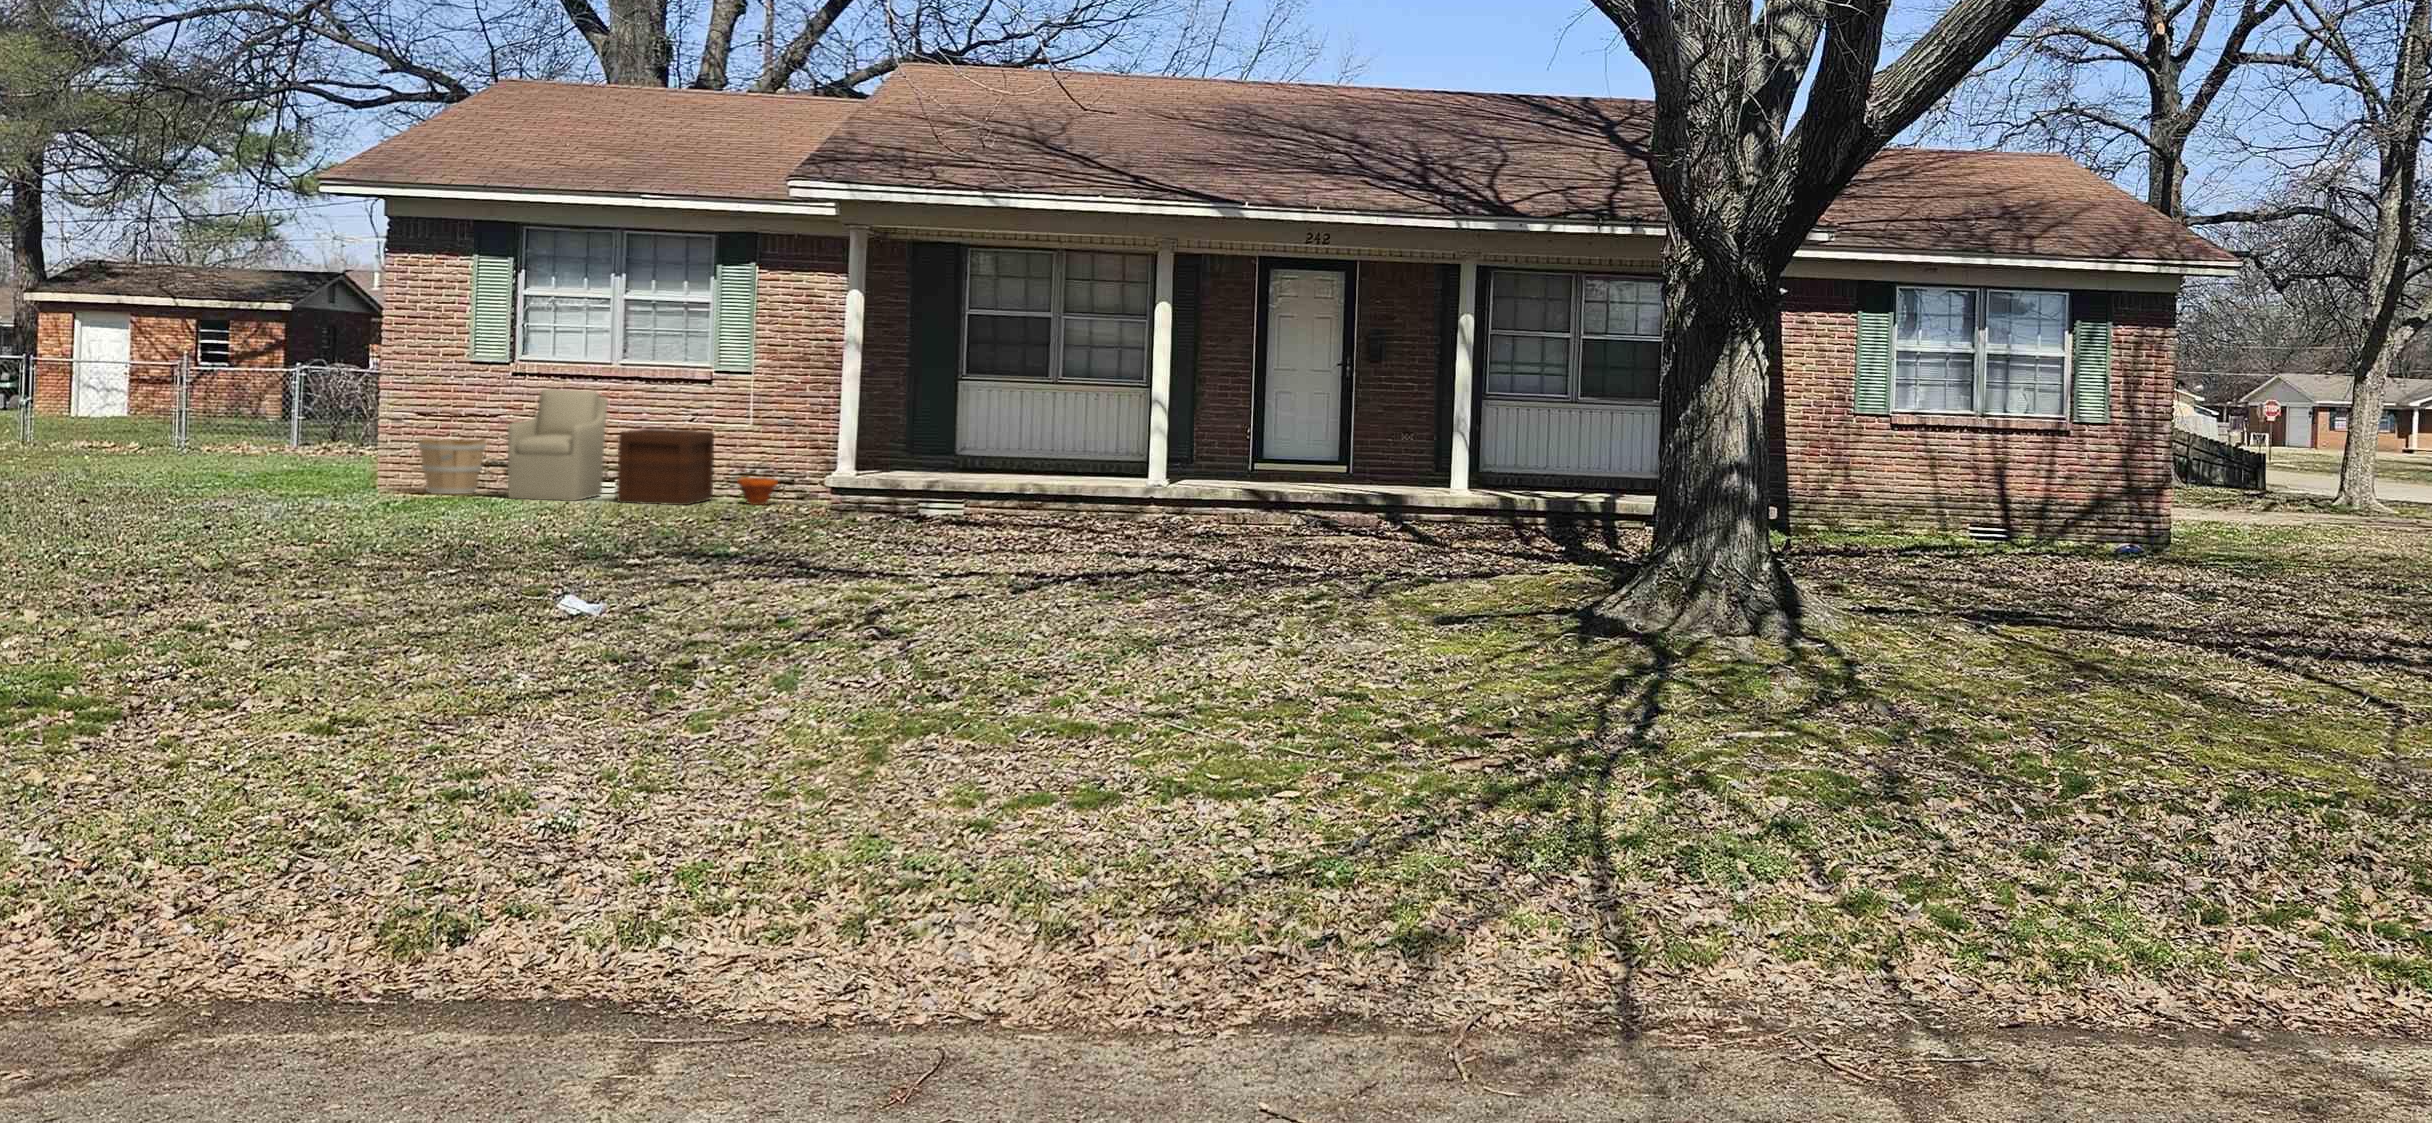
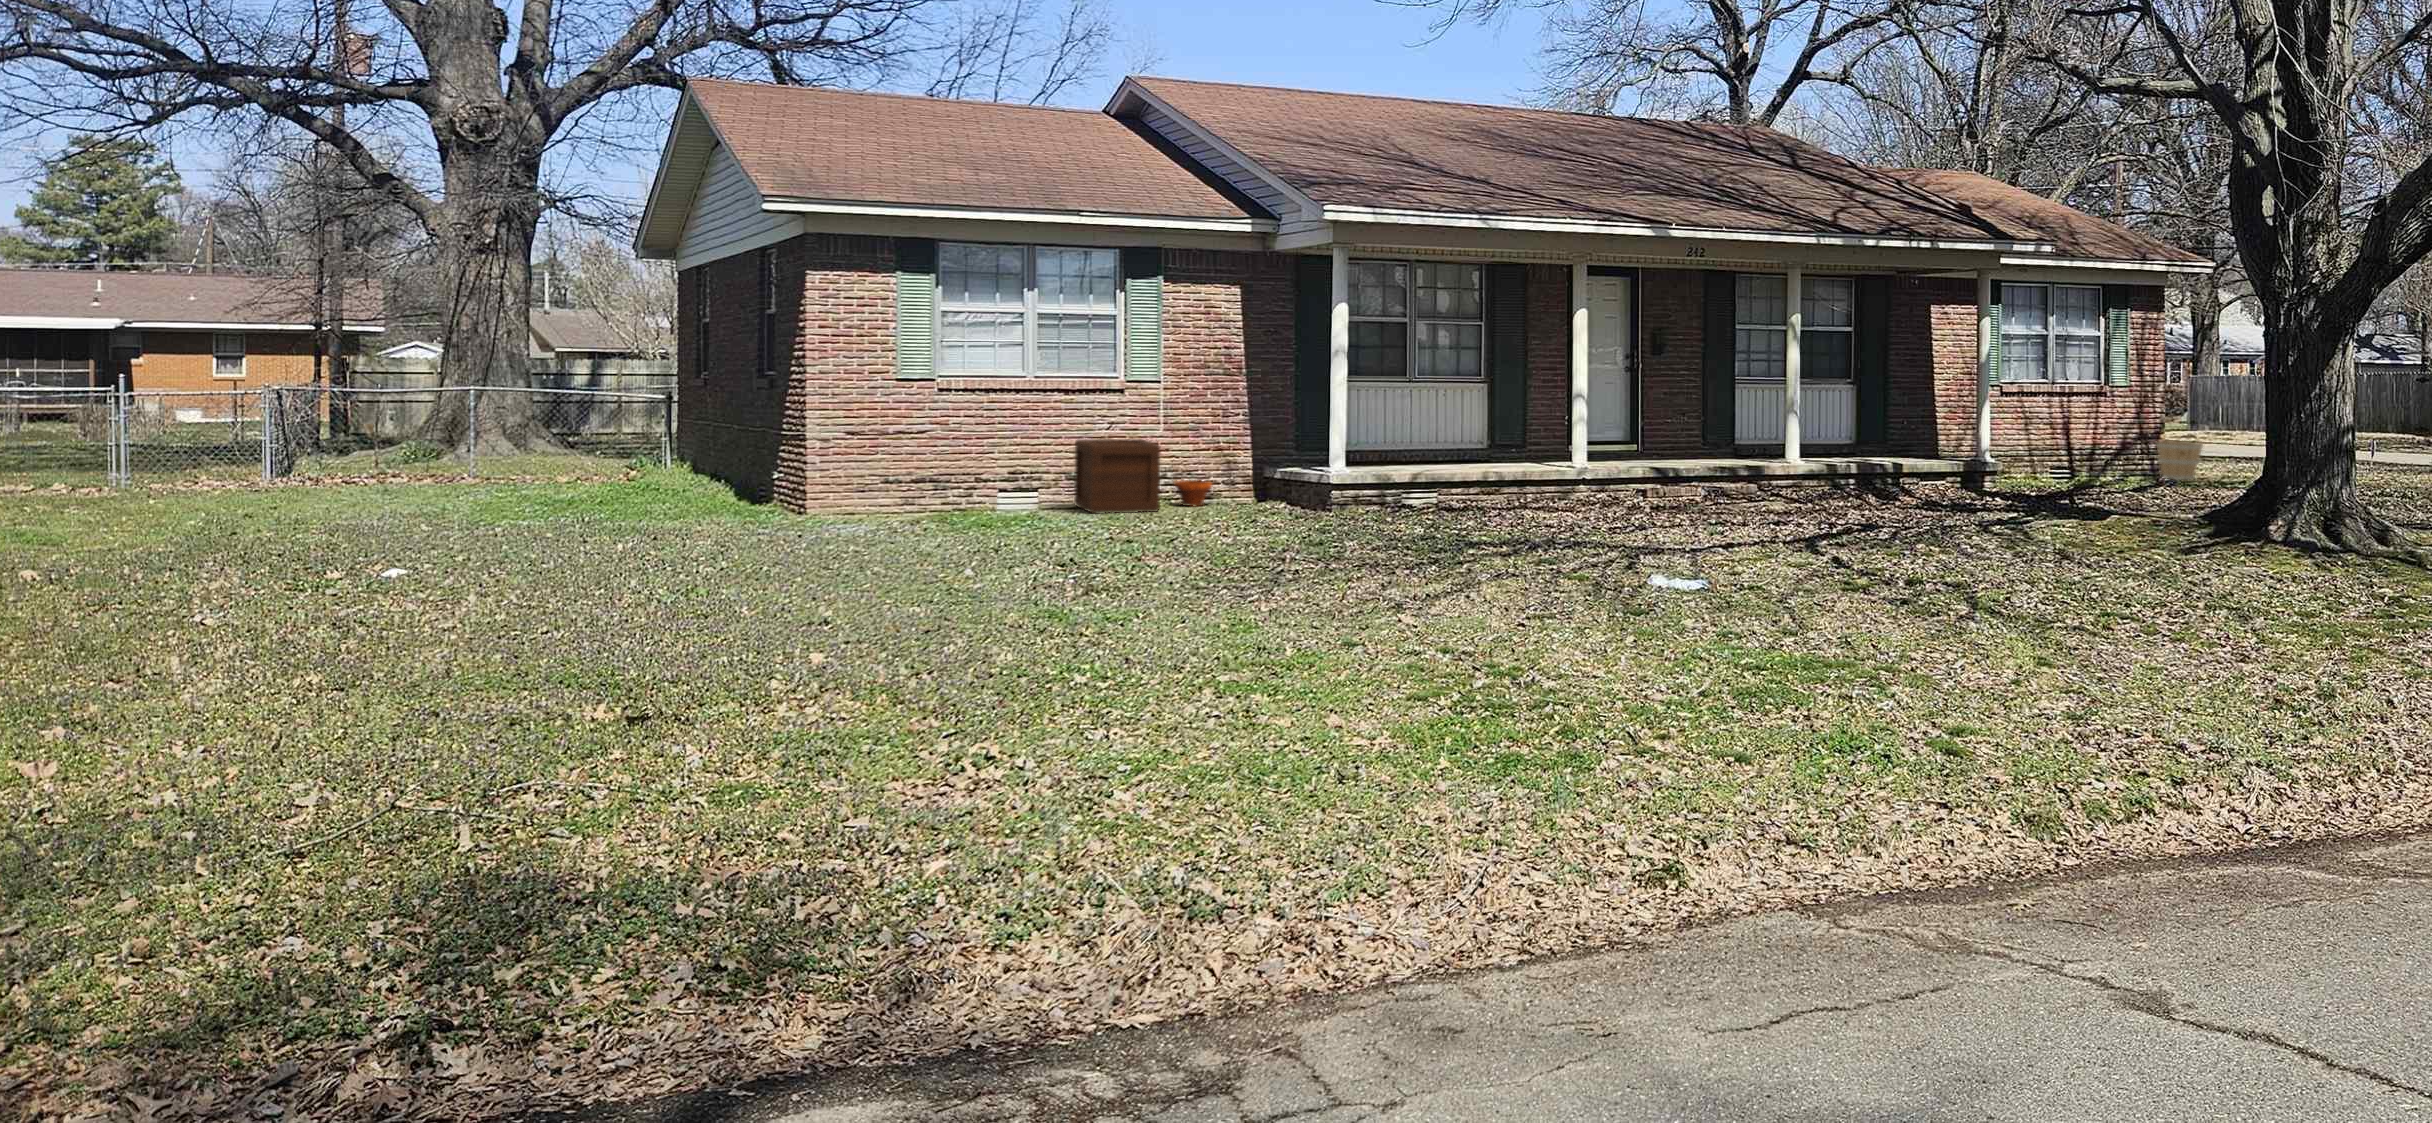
chair: present [508,389,608,501] -> none [967,405,1054,518]
wooden bucket: present [418,438,487,494] -> present [2156,439,2203,480]

